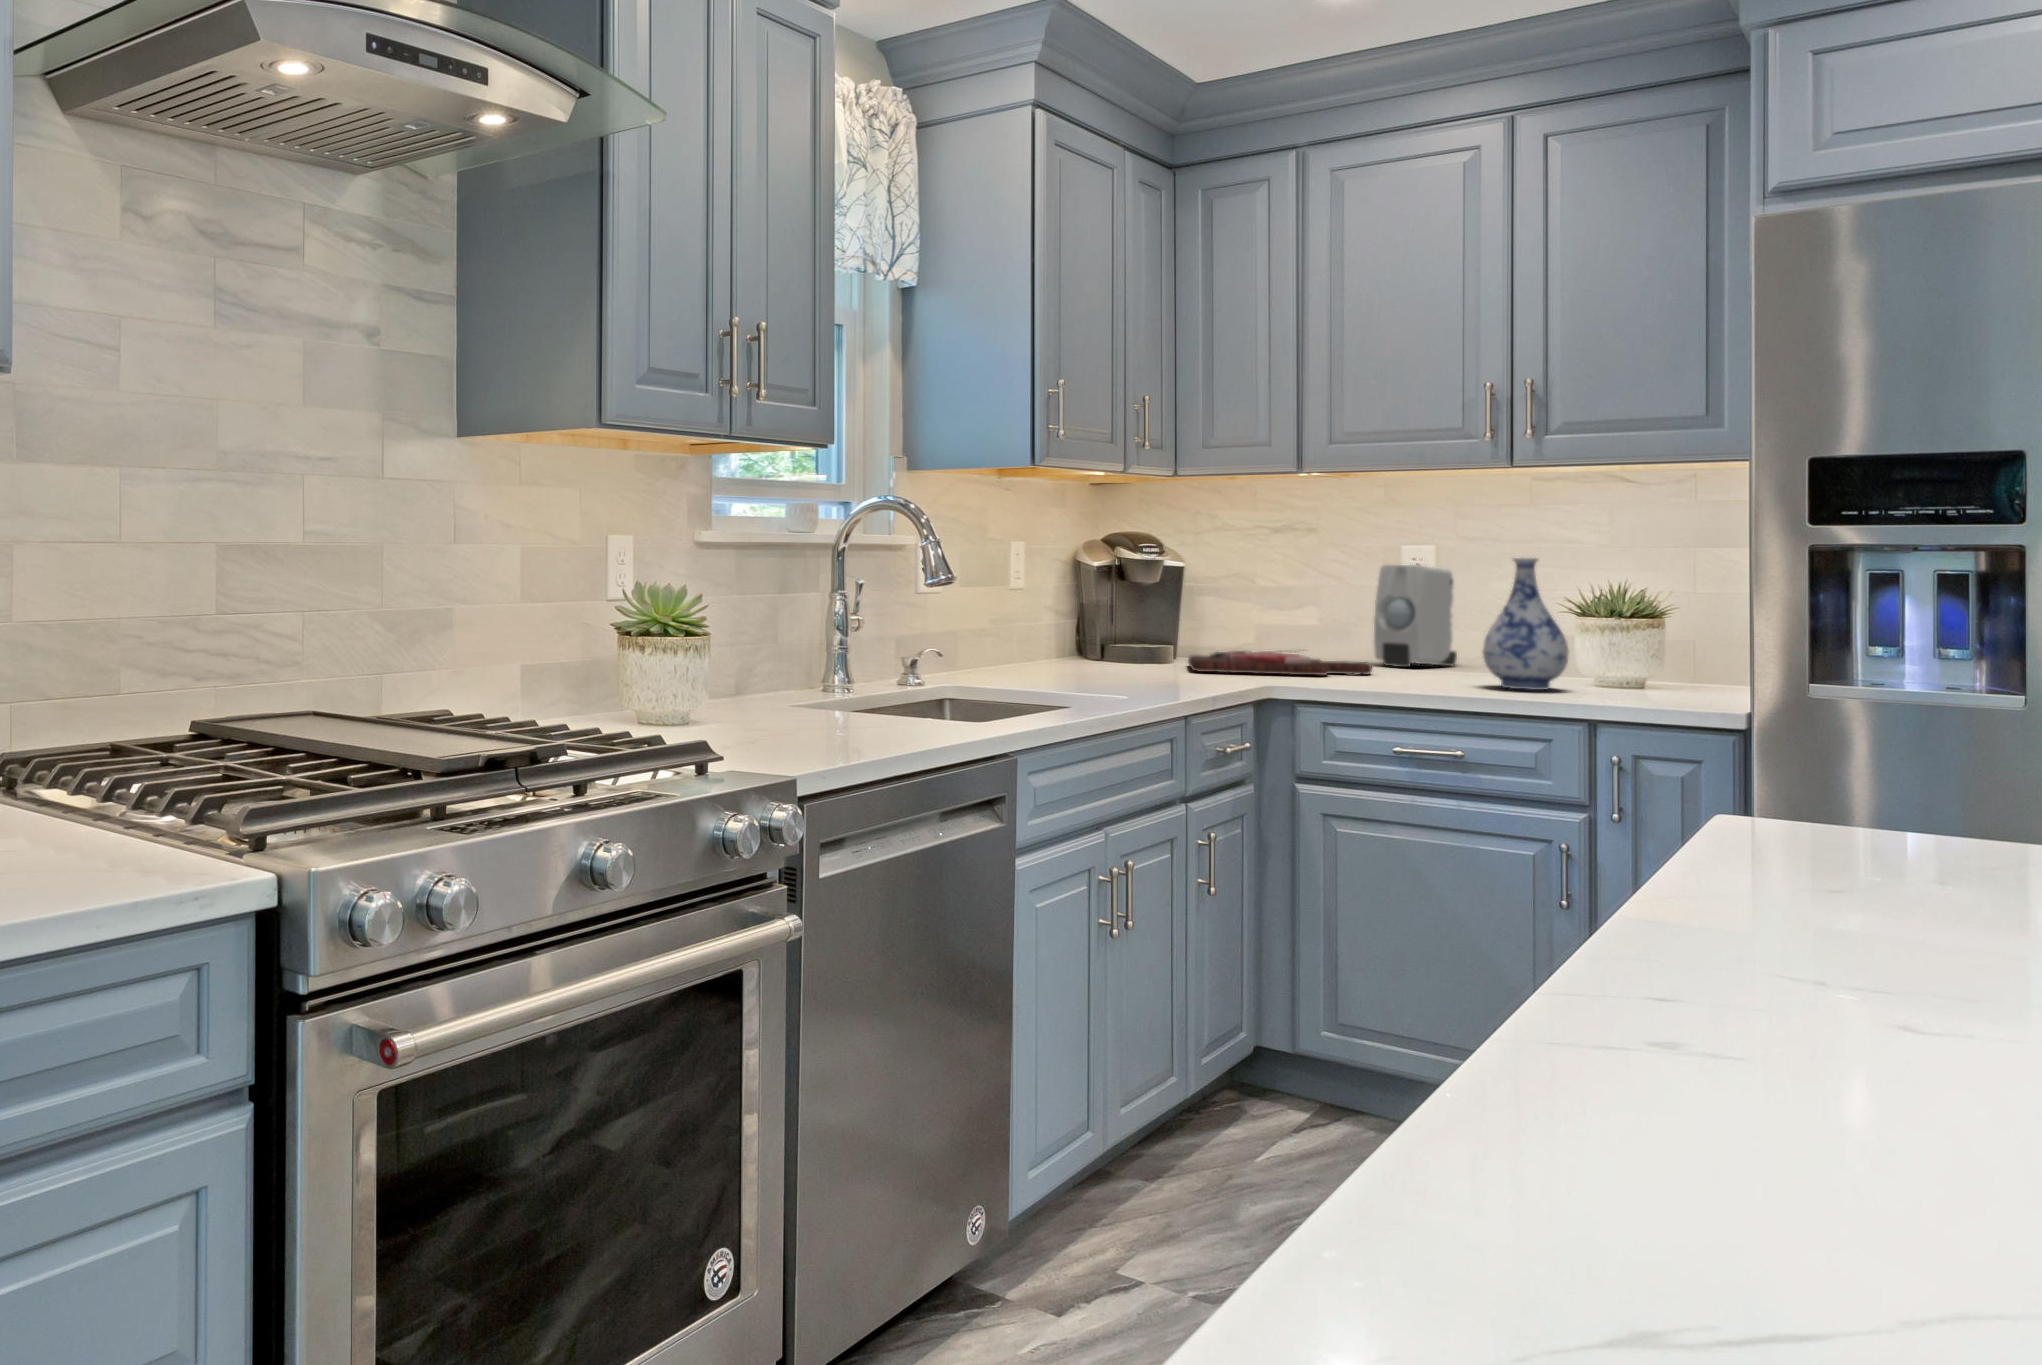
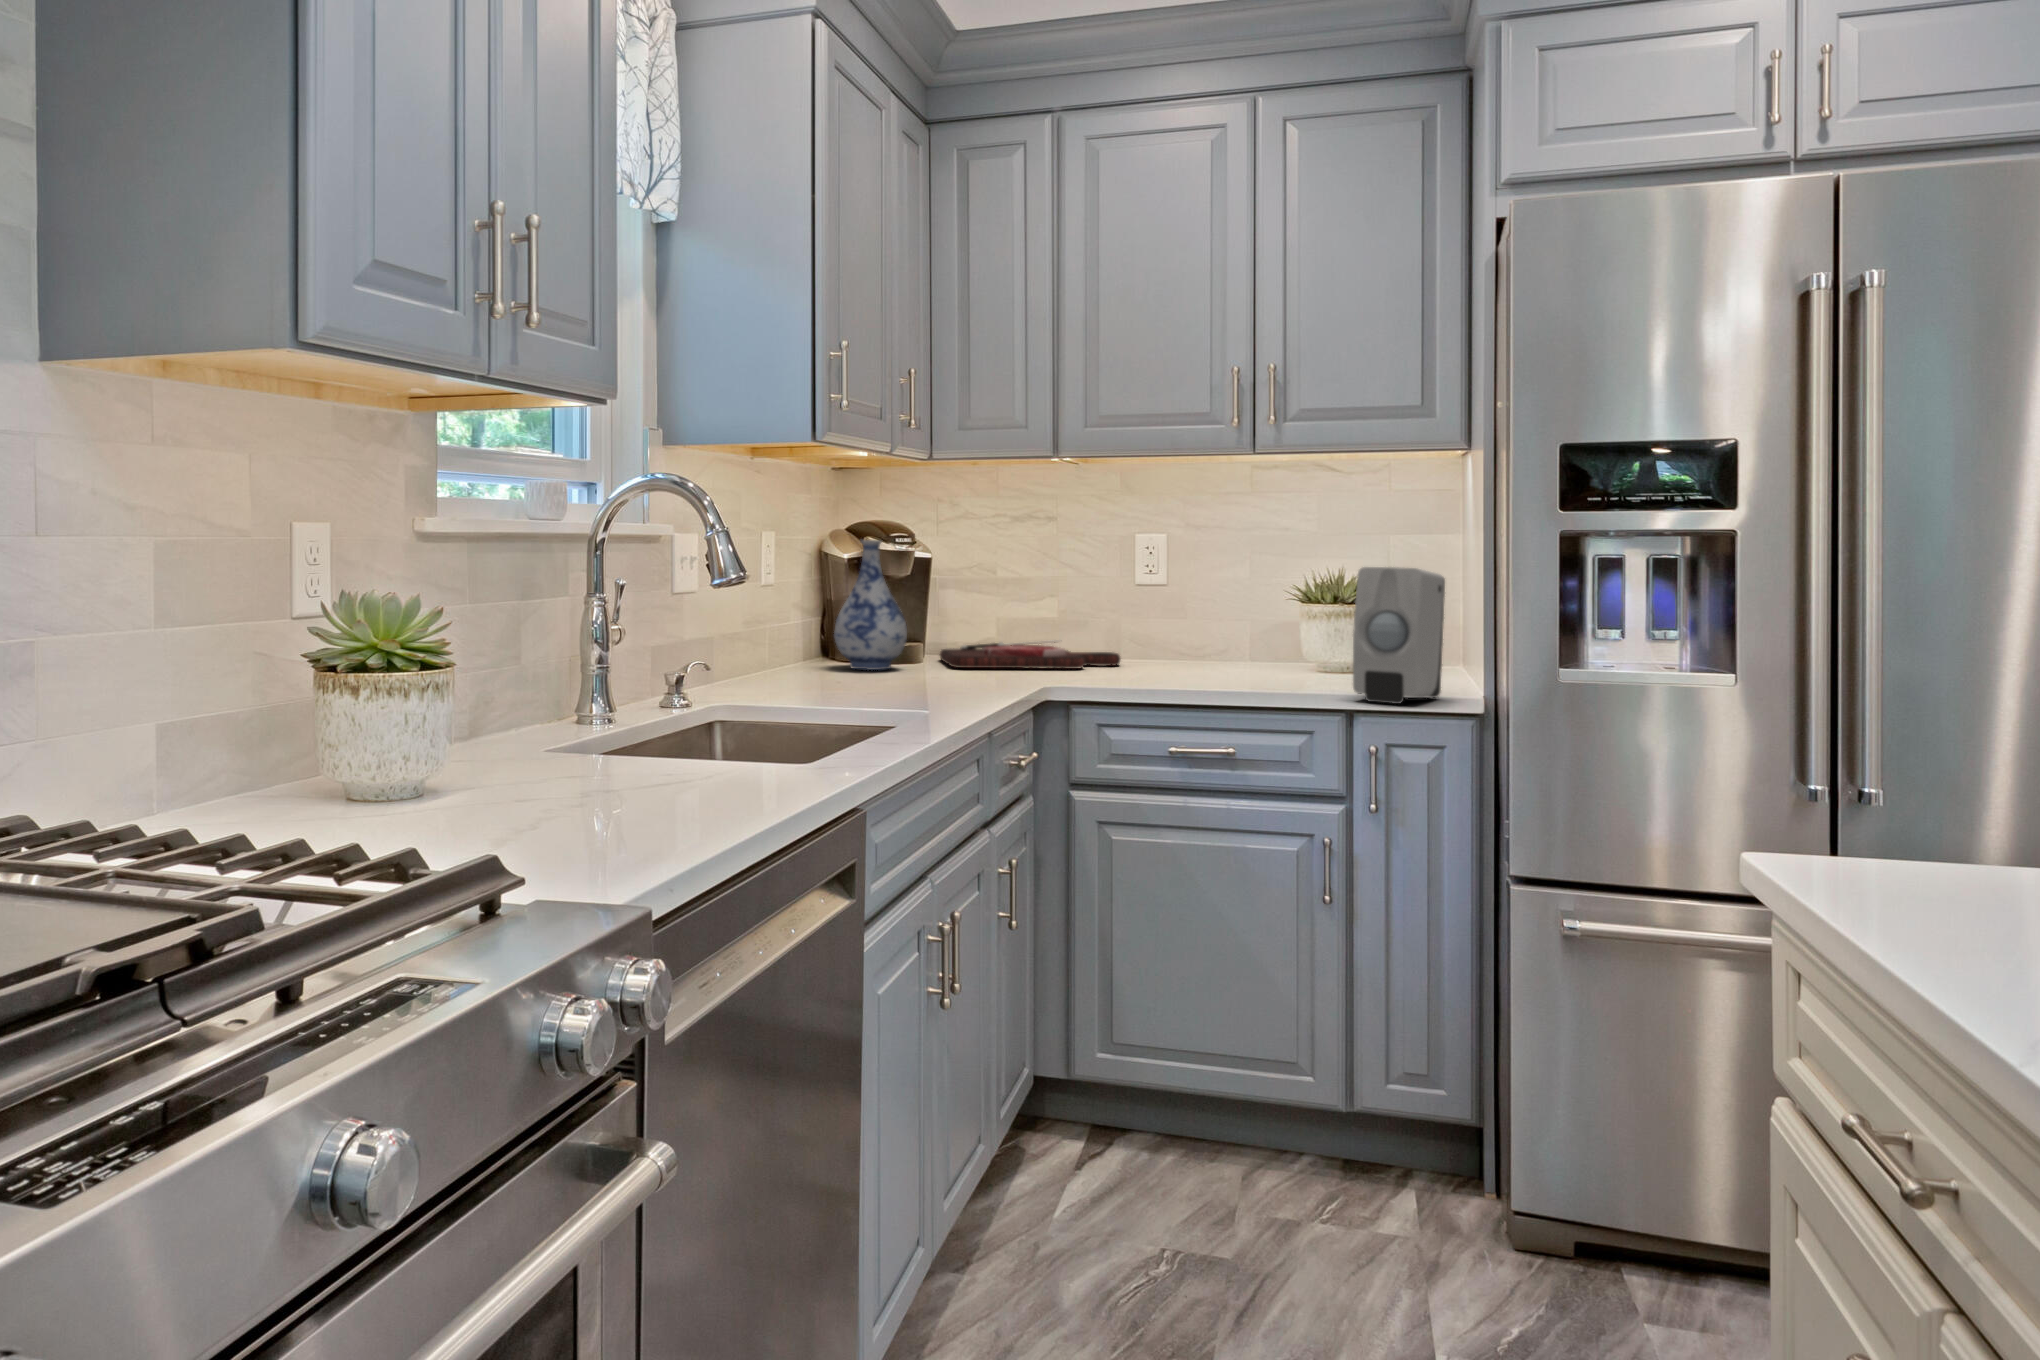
vase: present [1483,558,1569,690] -> present [834,540,907,670]
soap dispenser: present [1374,565,1457,667] -> present [1353,567,1445,704]

